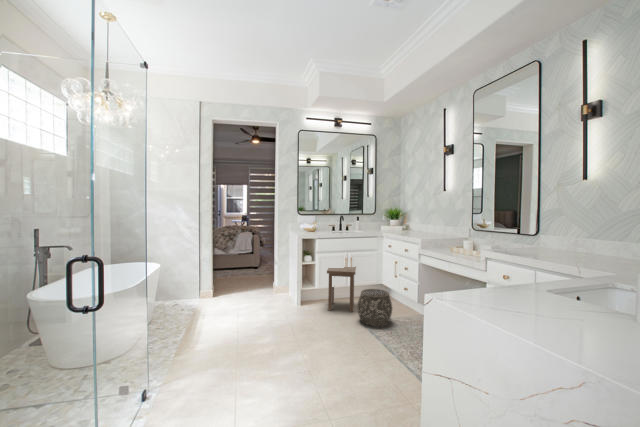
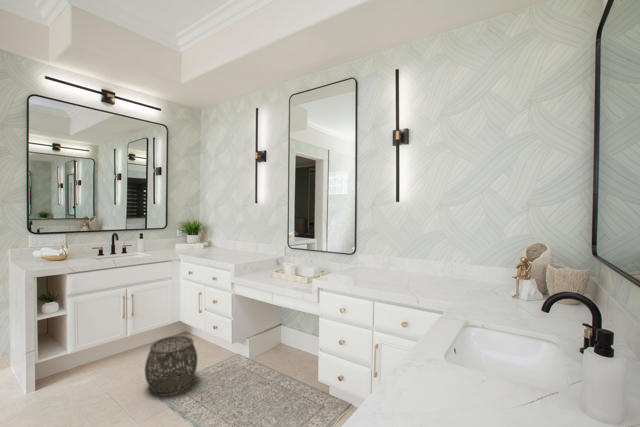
stool: present [327,267,356,312] -> none [89,306,140,385]

